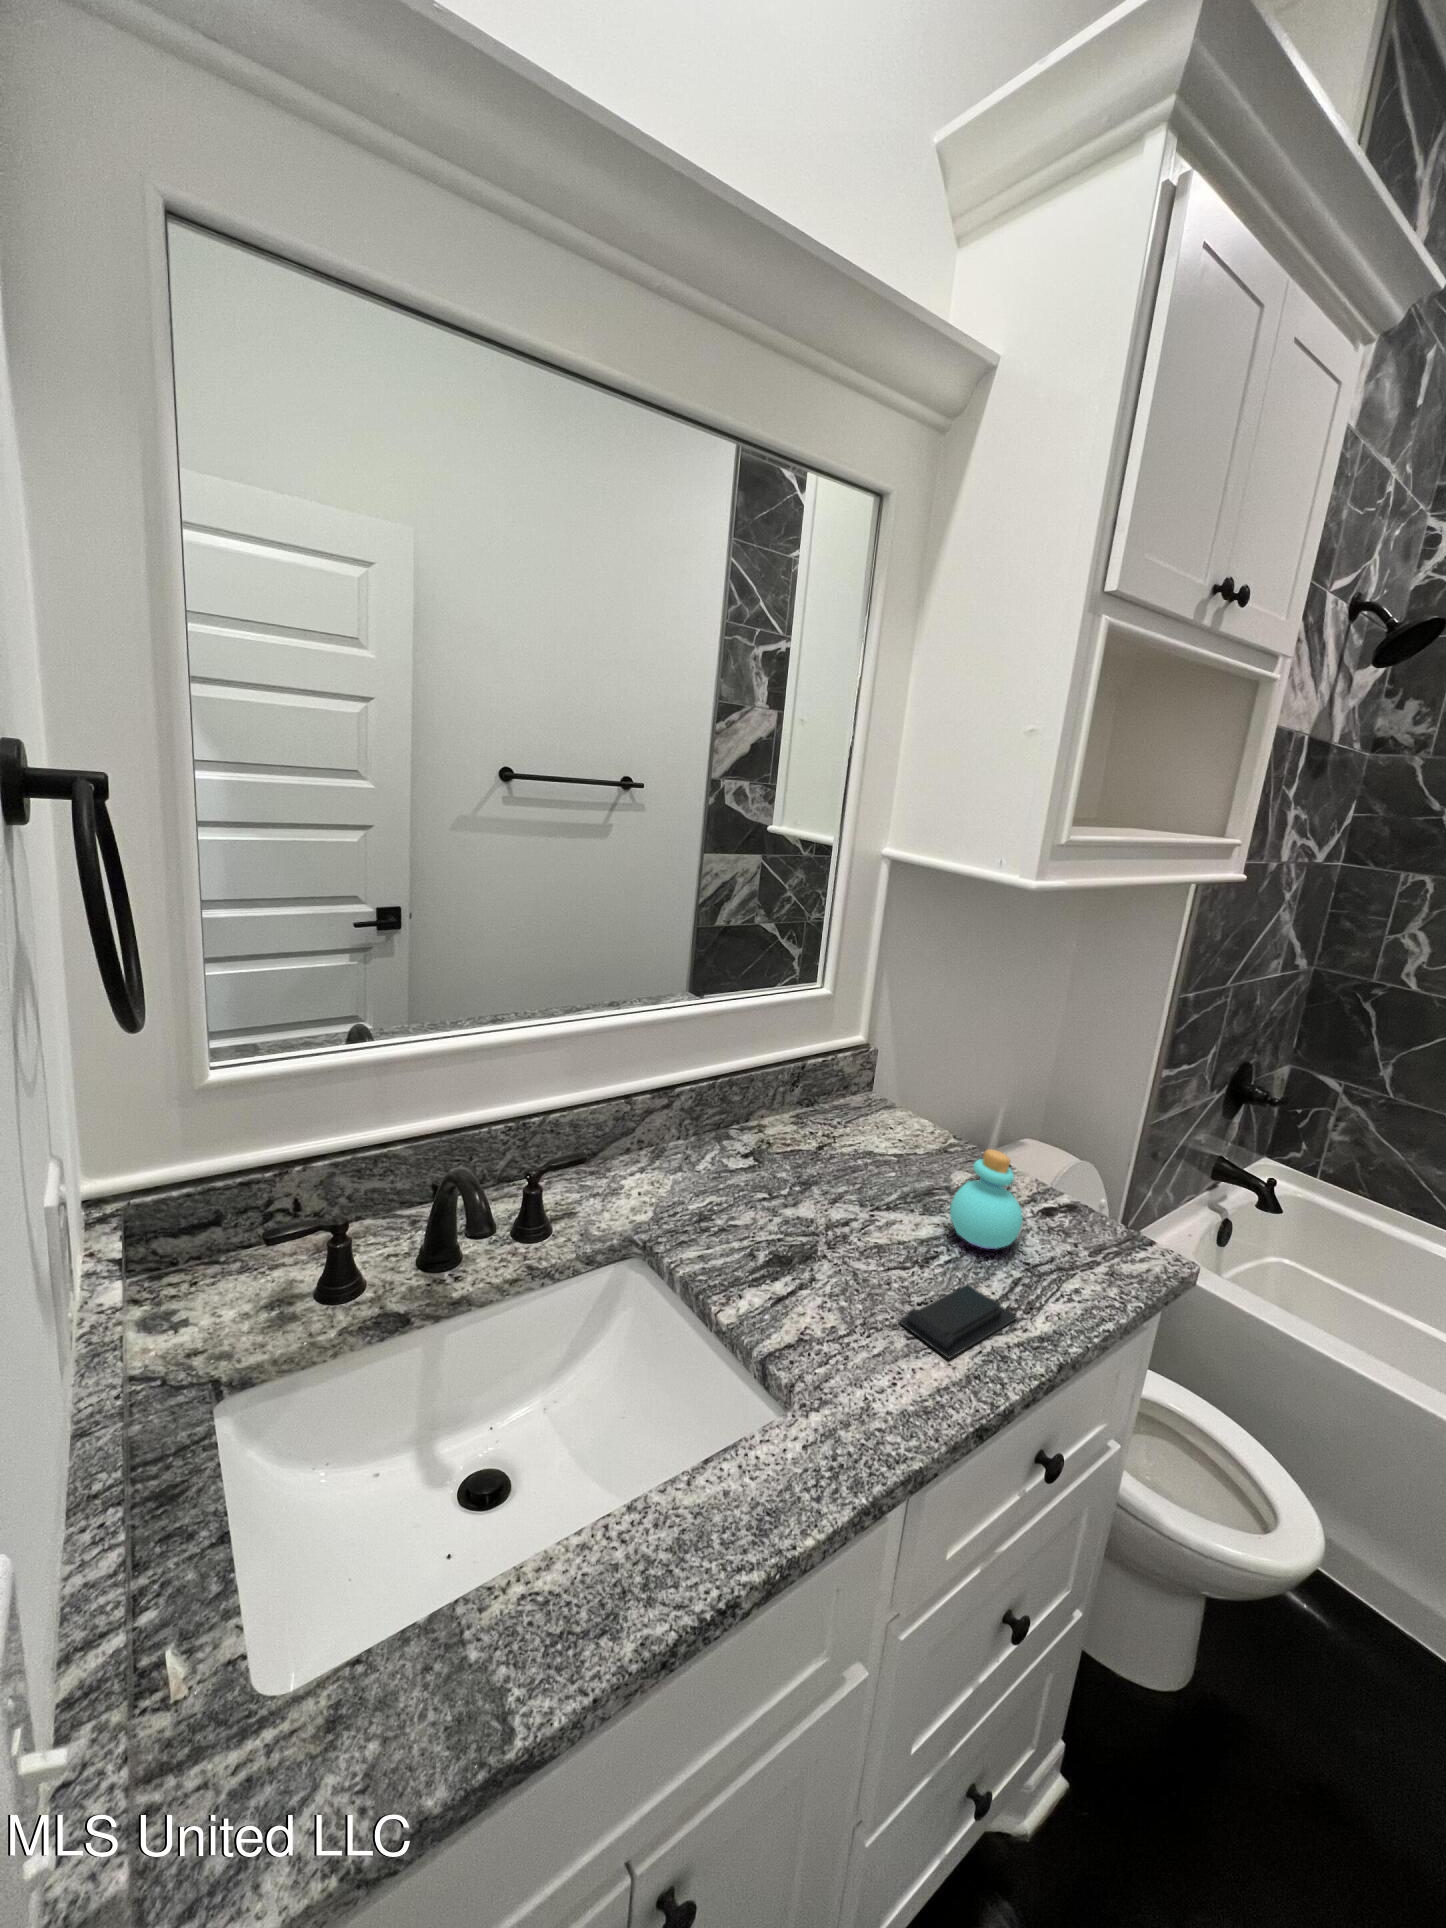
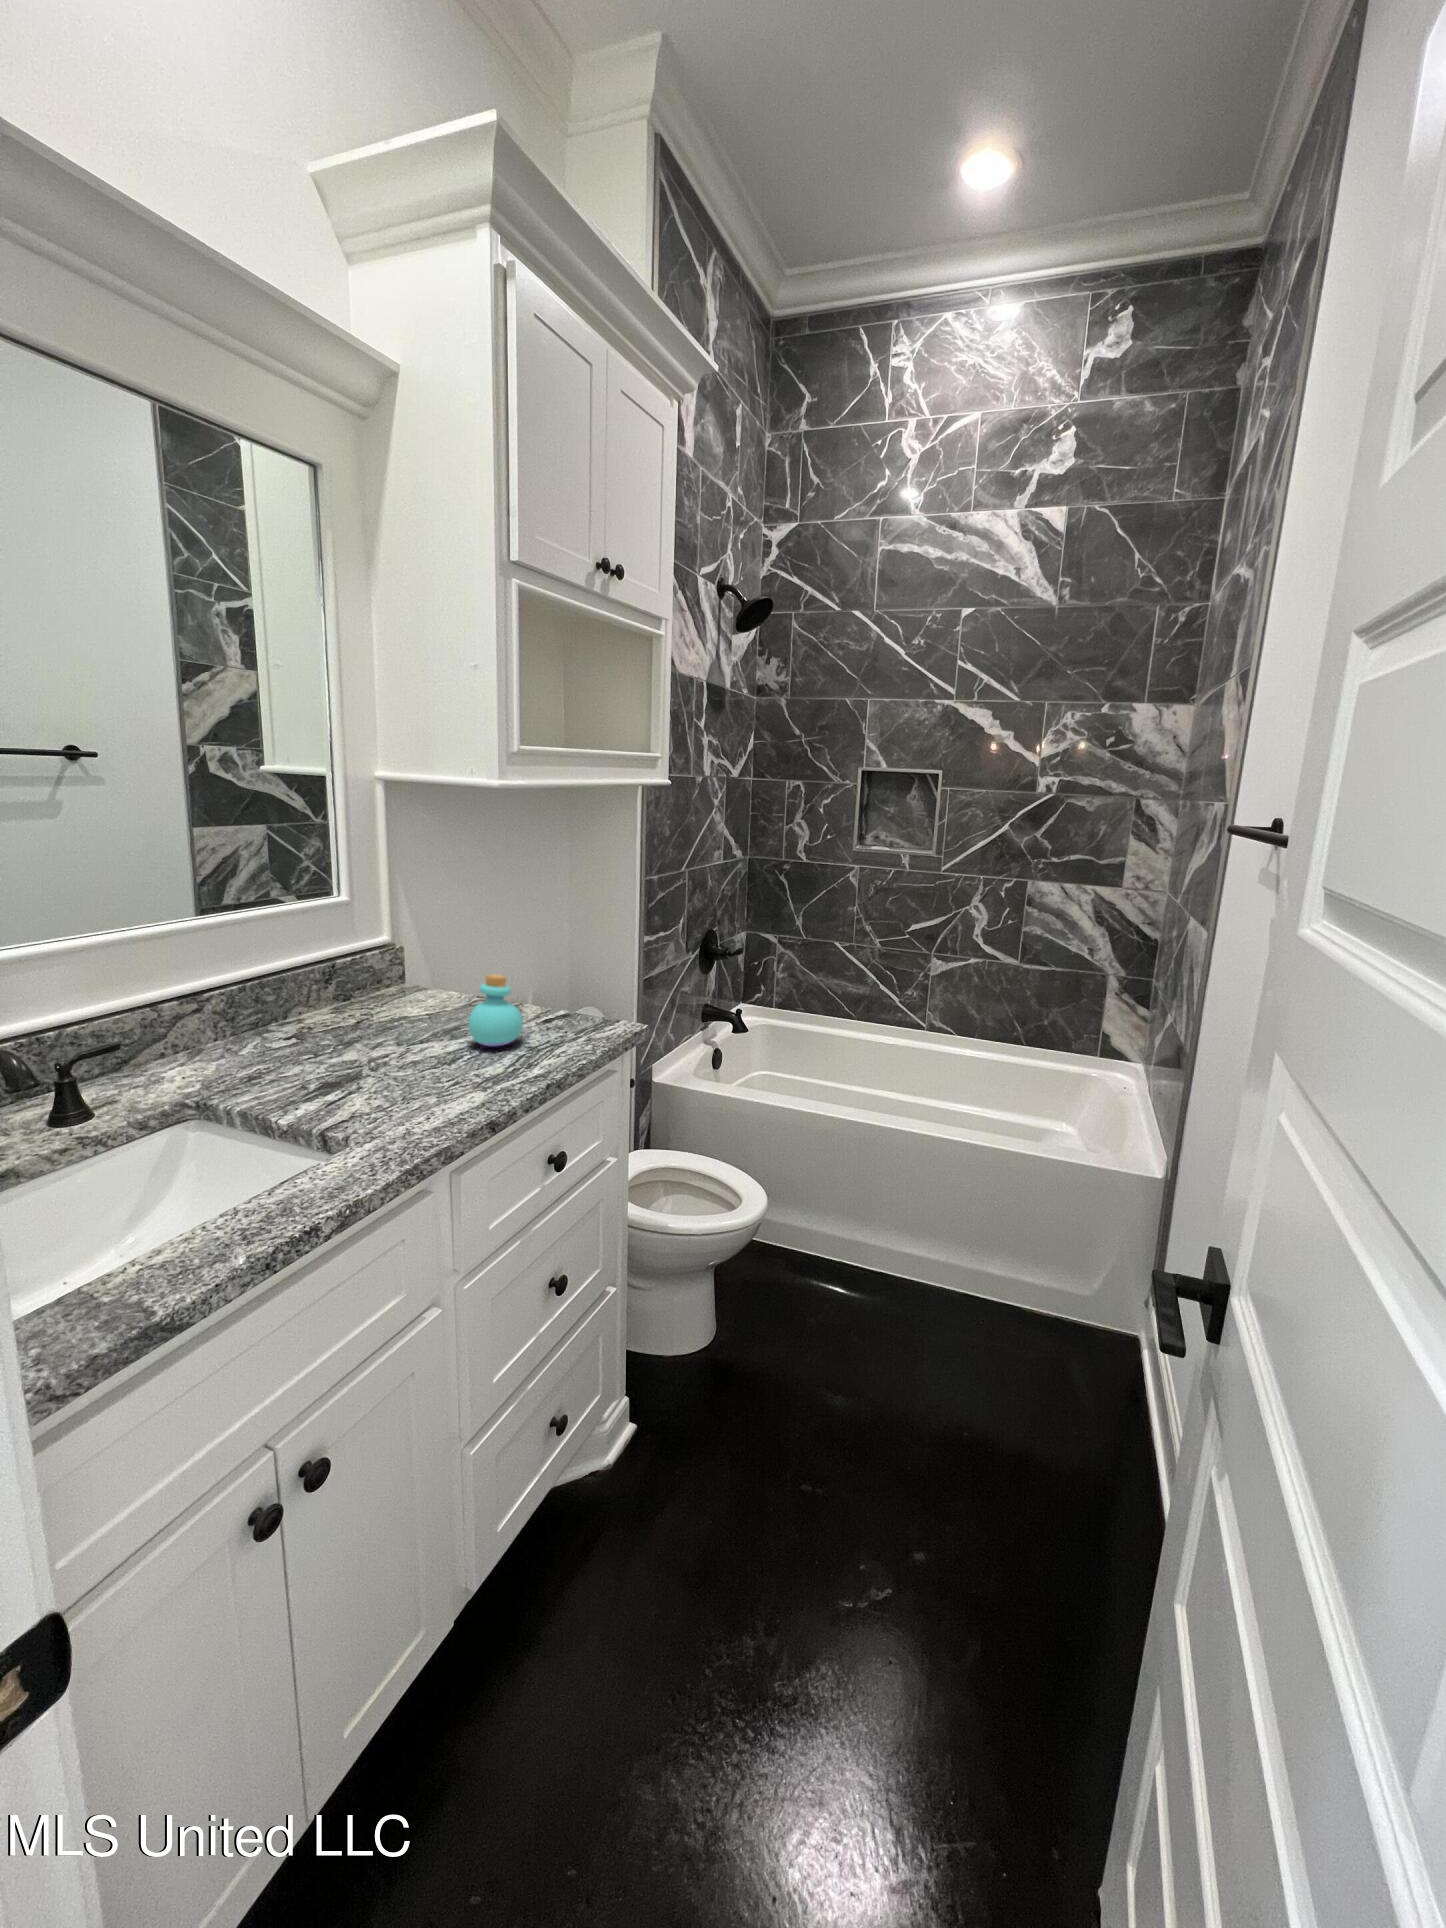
soap bar: present [899,1284,1017,1359] -> none [431,1062,521,1100]

